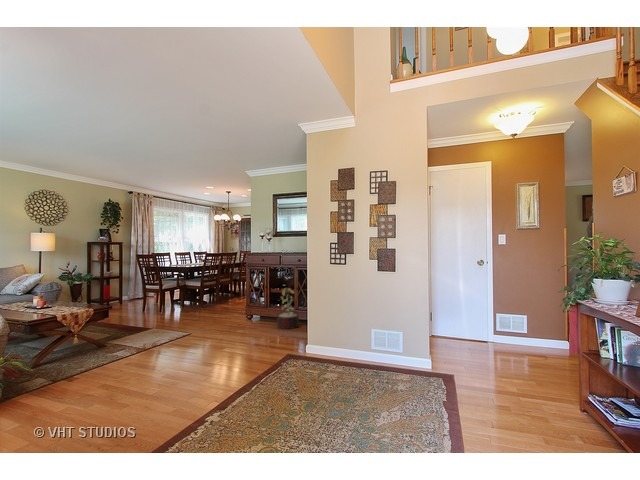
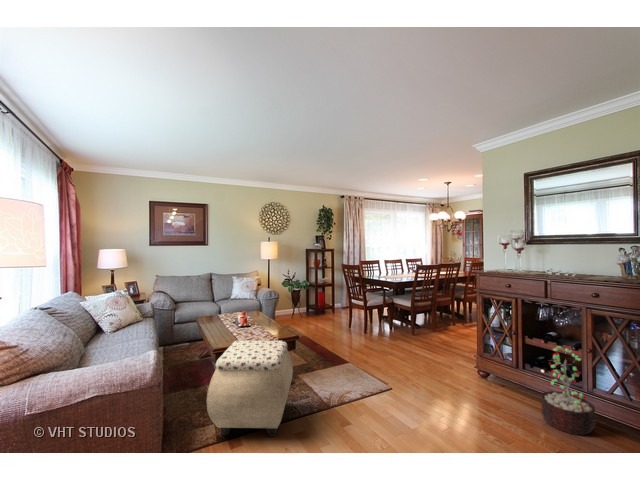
ottoman: none [42,305,118,381] -> present [207,340,293,436]

